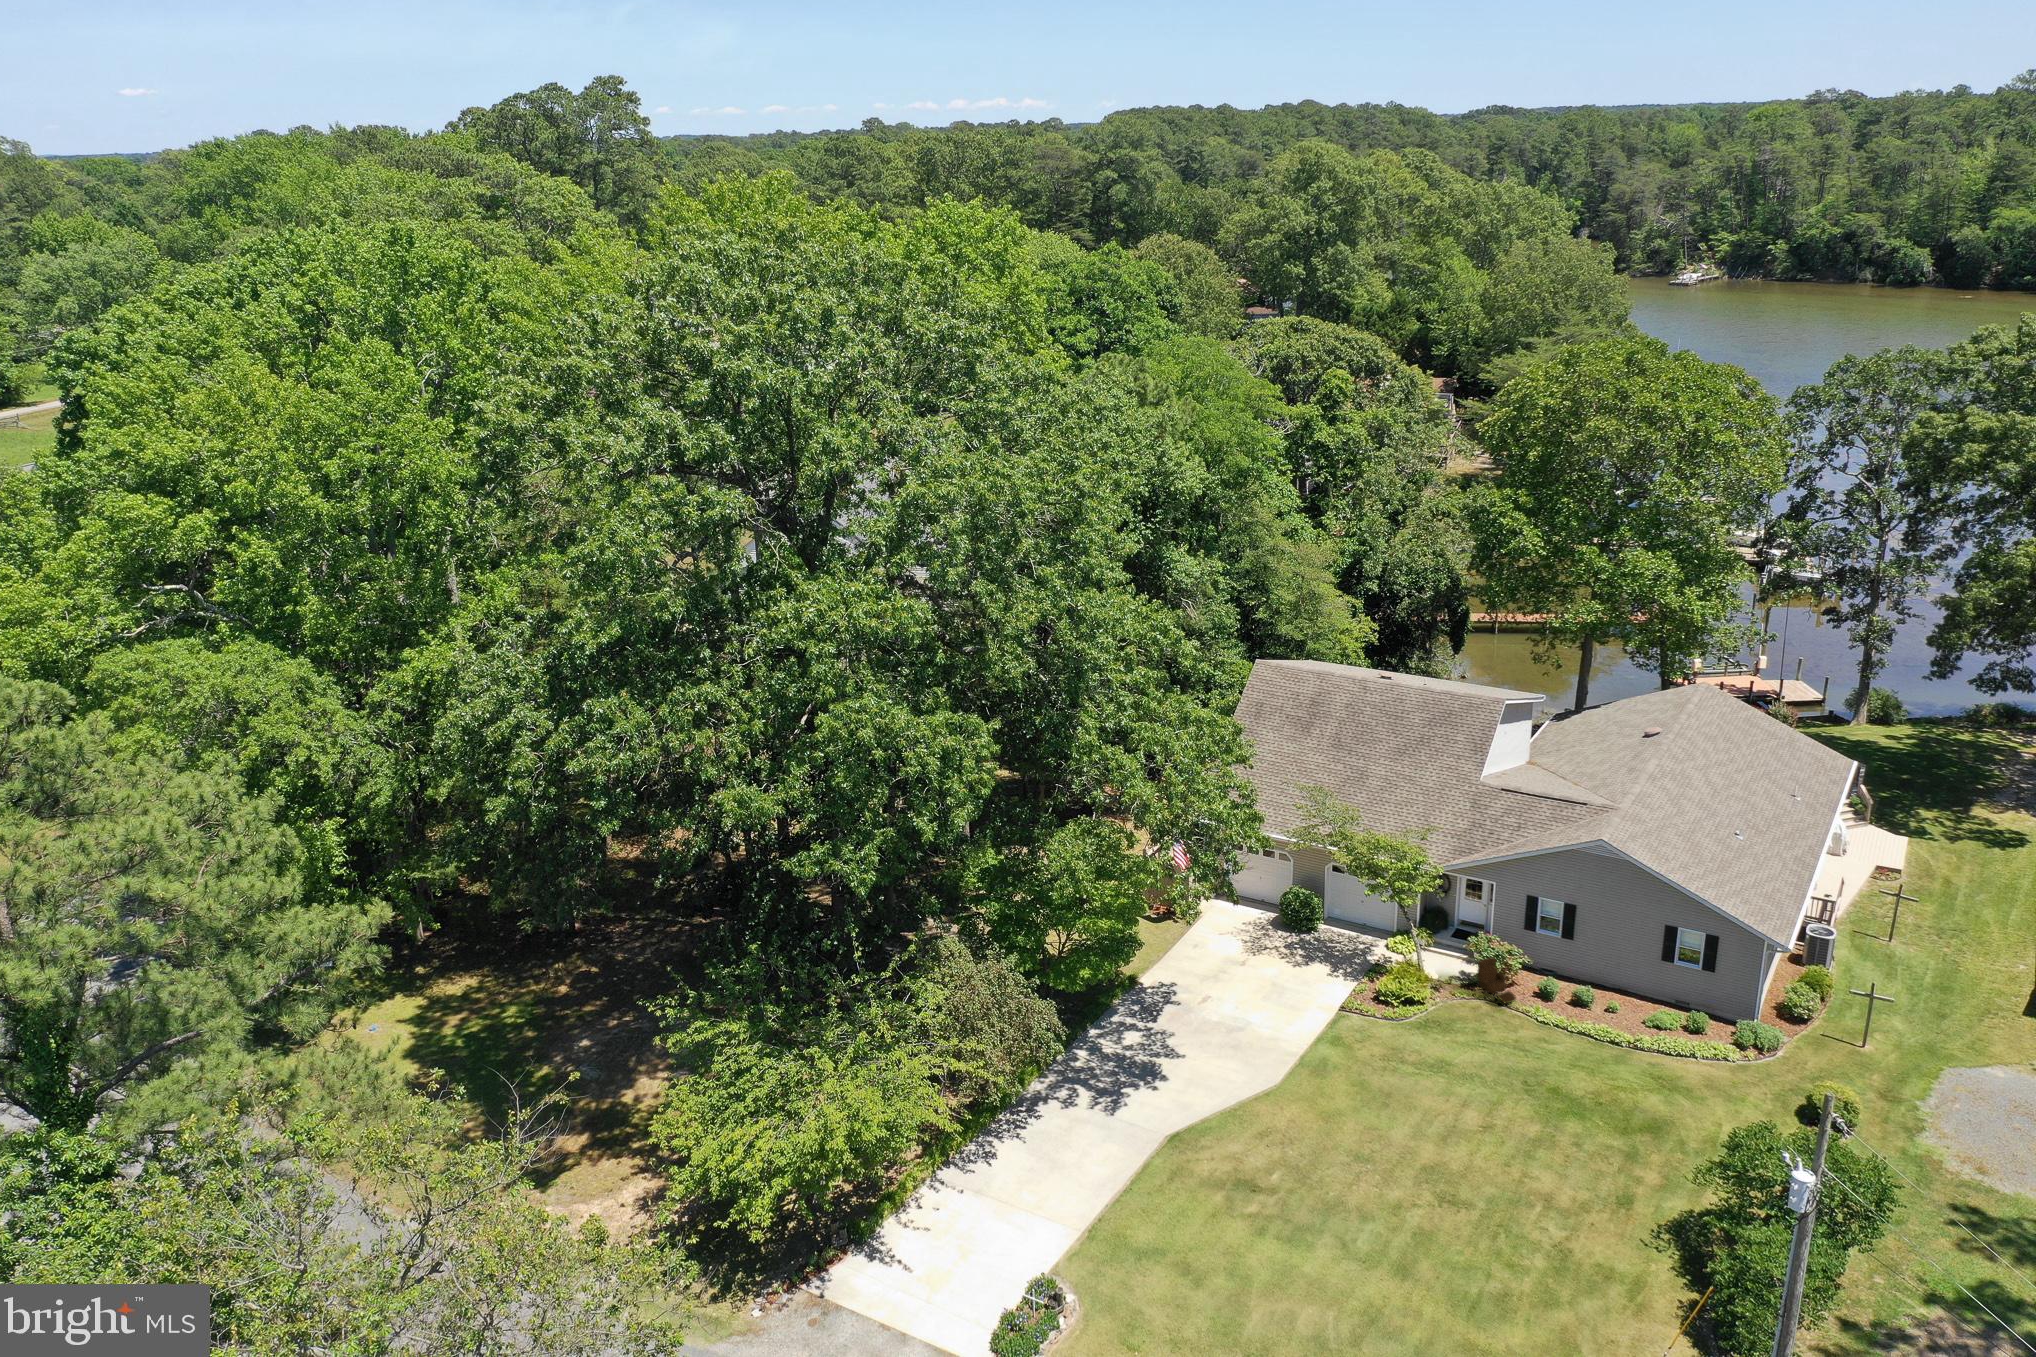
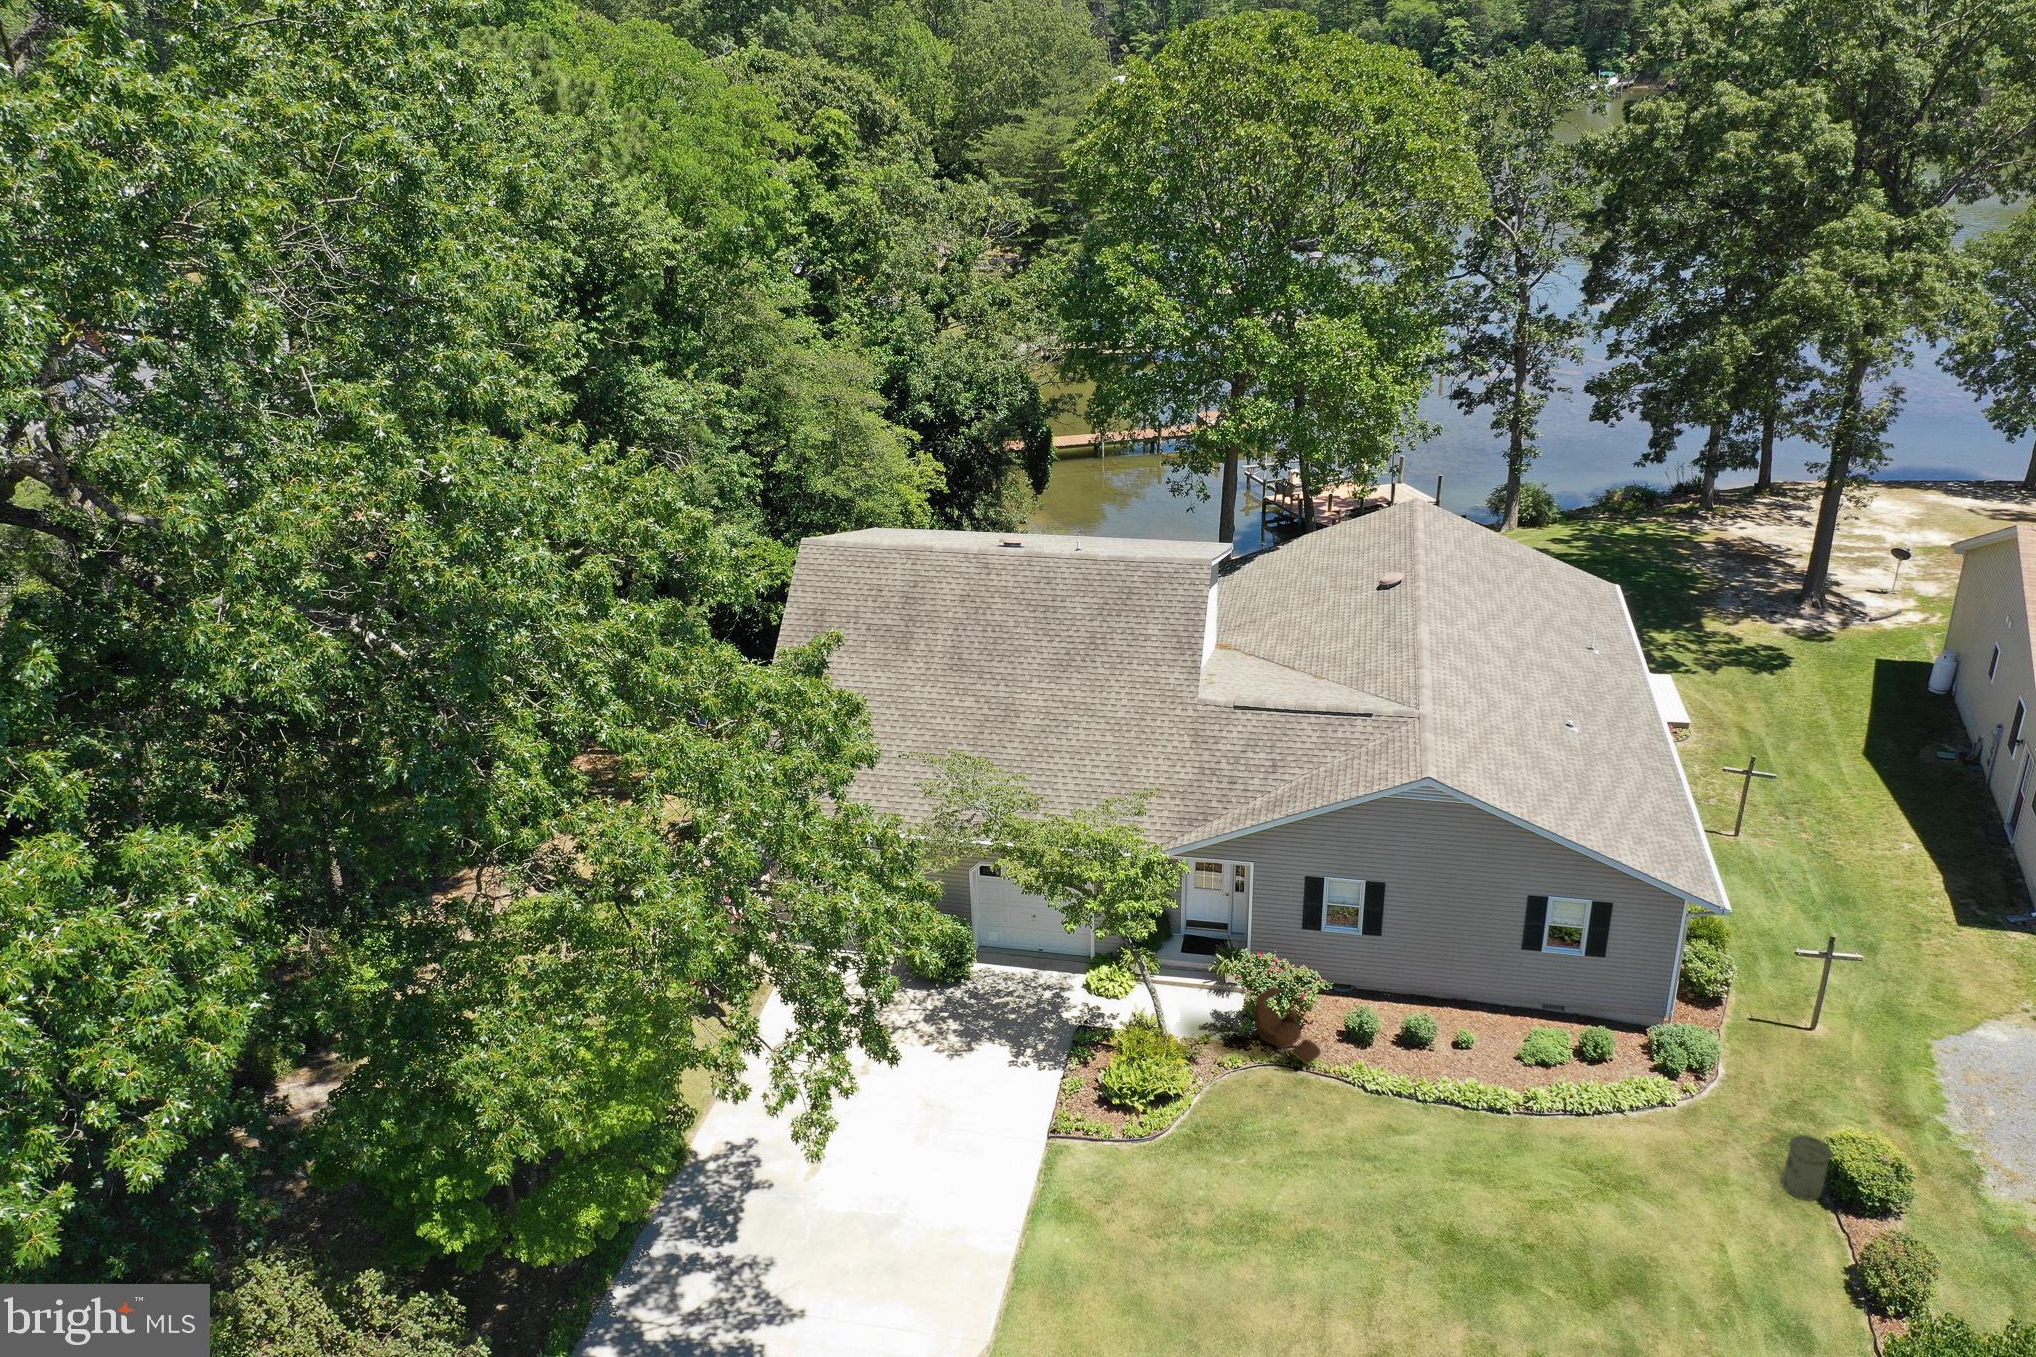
trash can: none [1780,1077,1809,1117] -> present [1781,1135,1832,1201]

